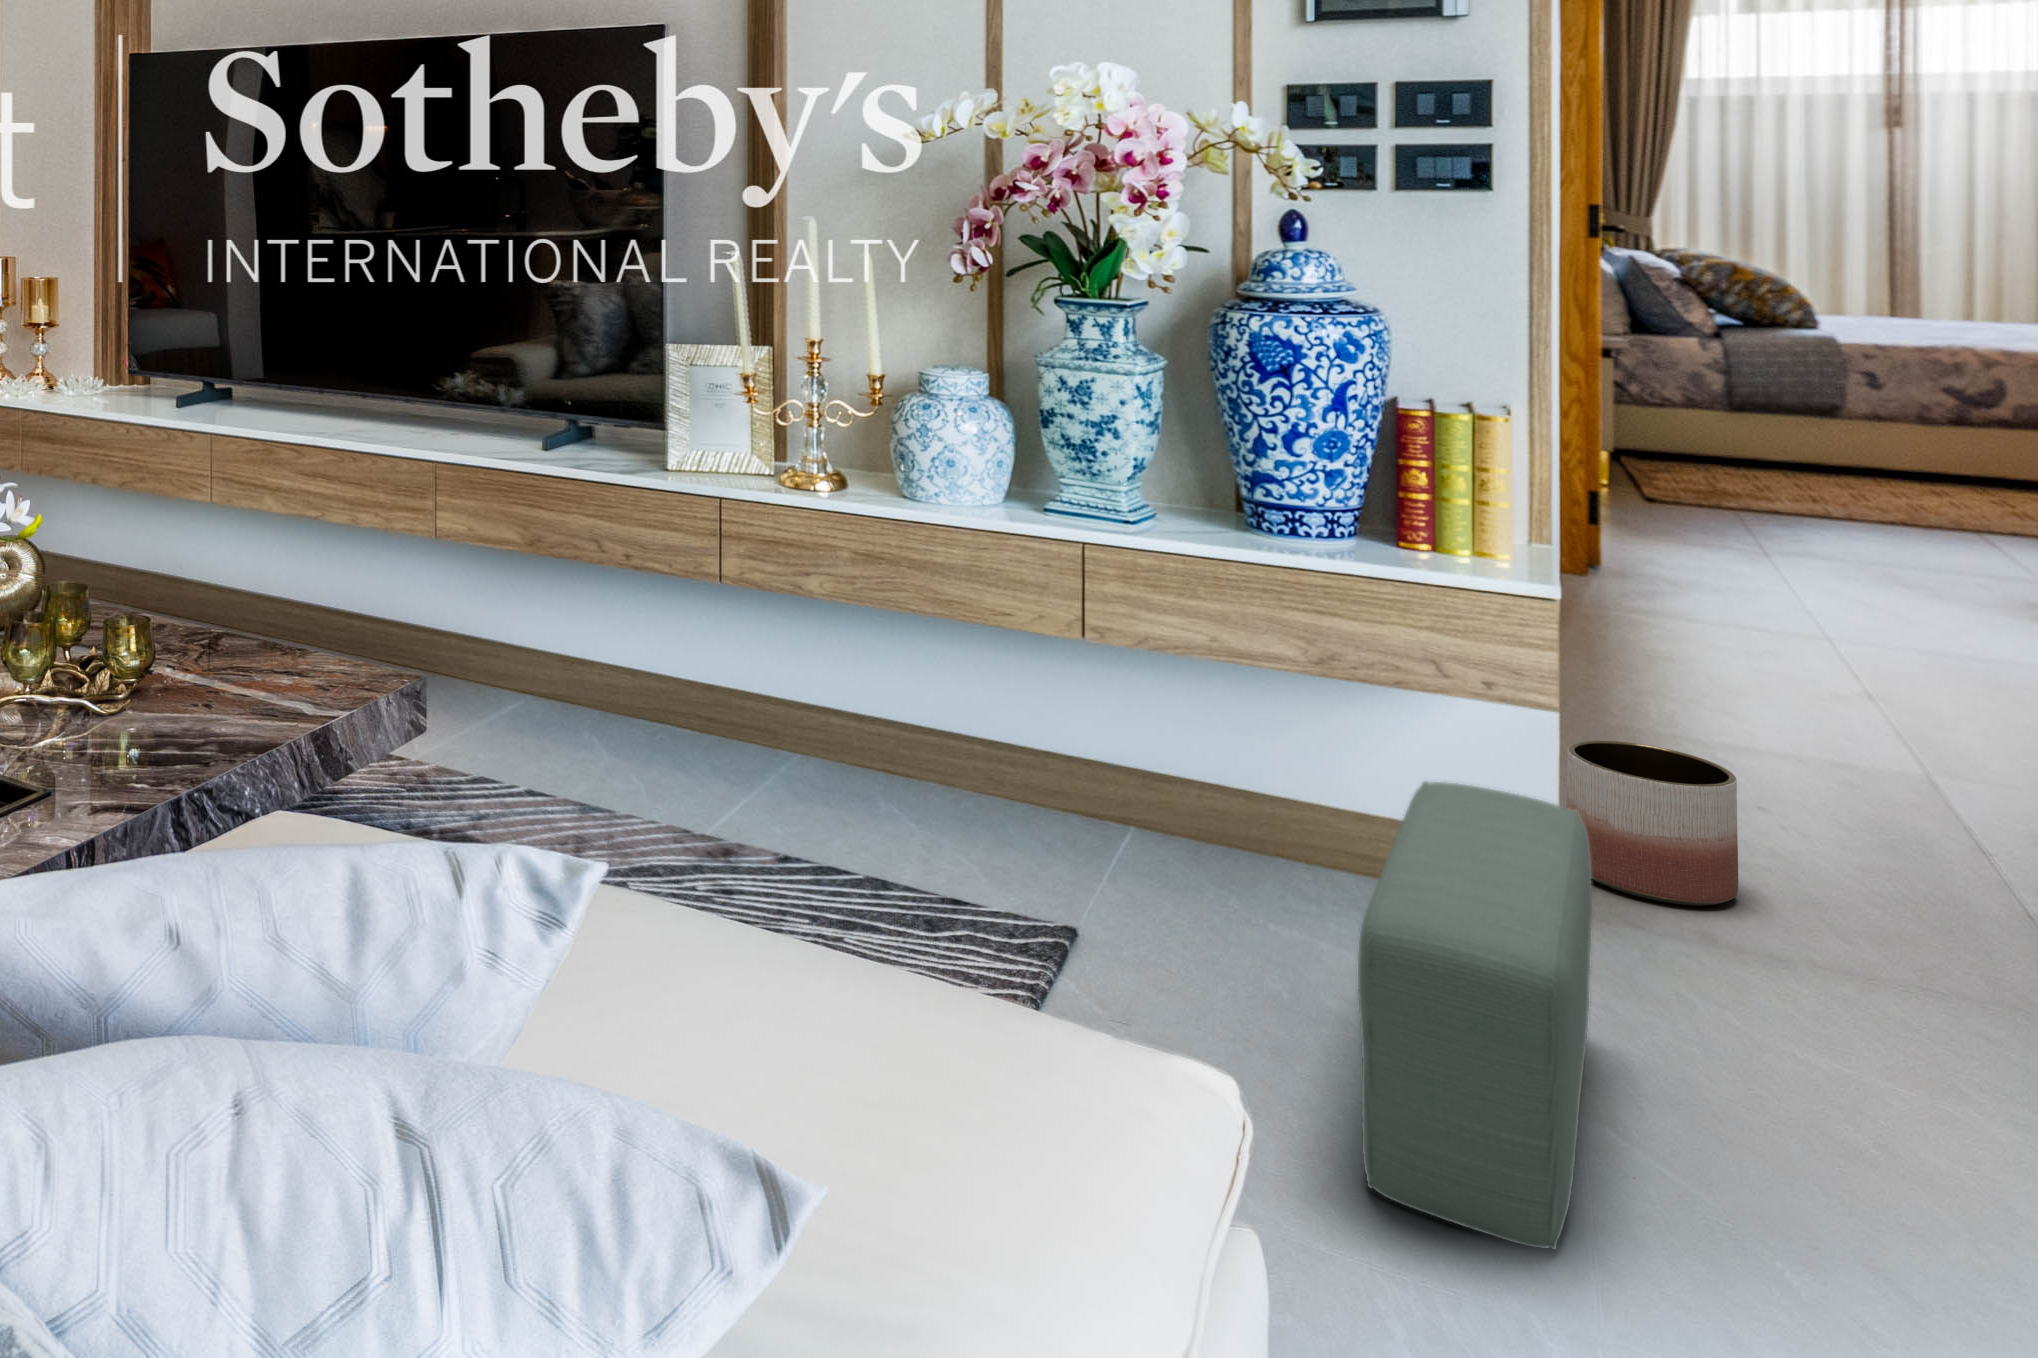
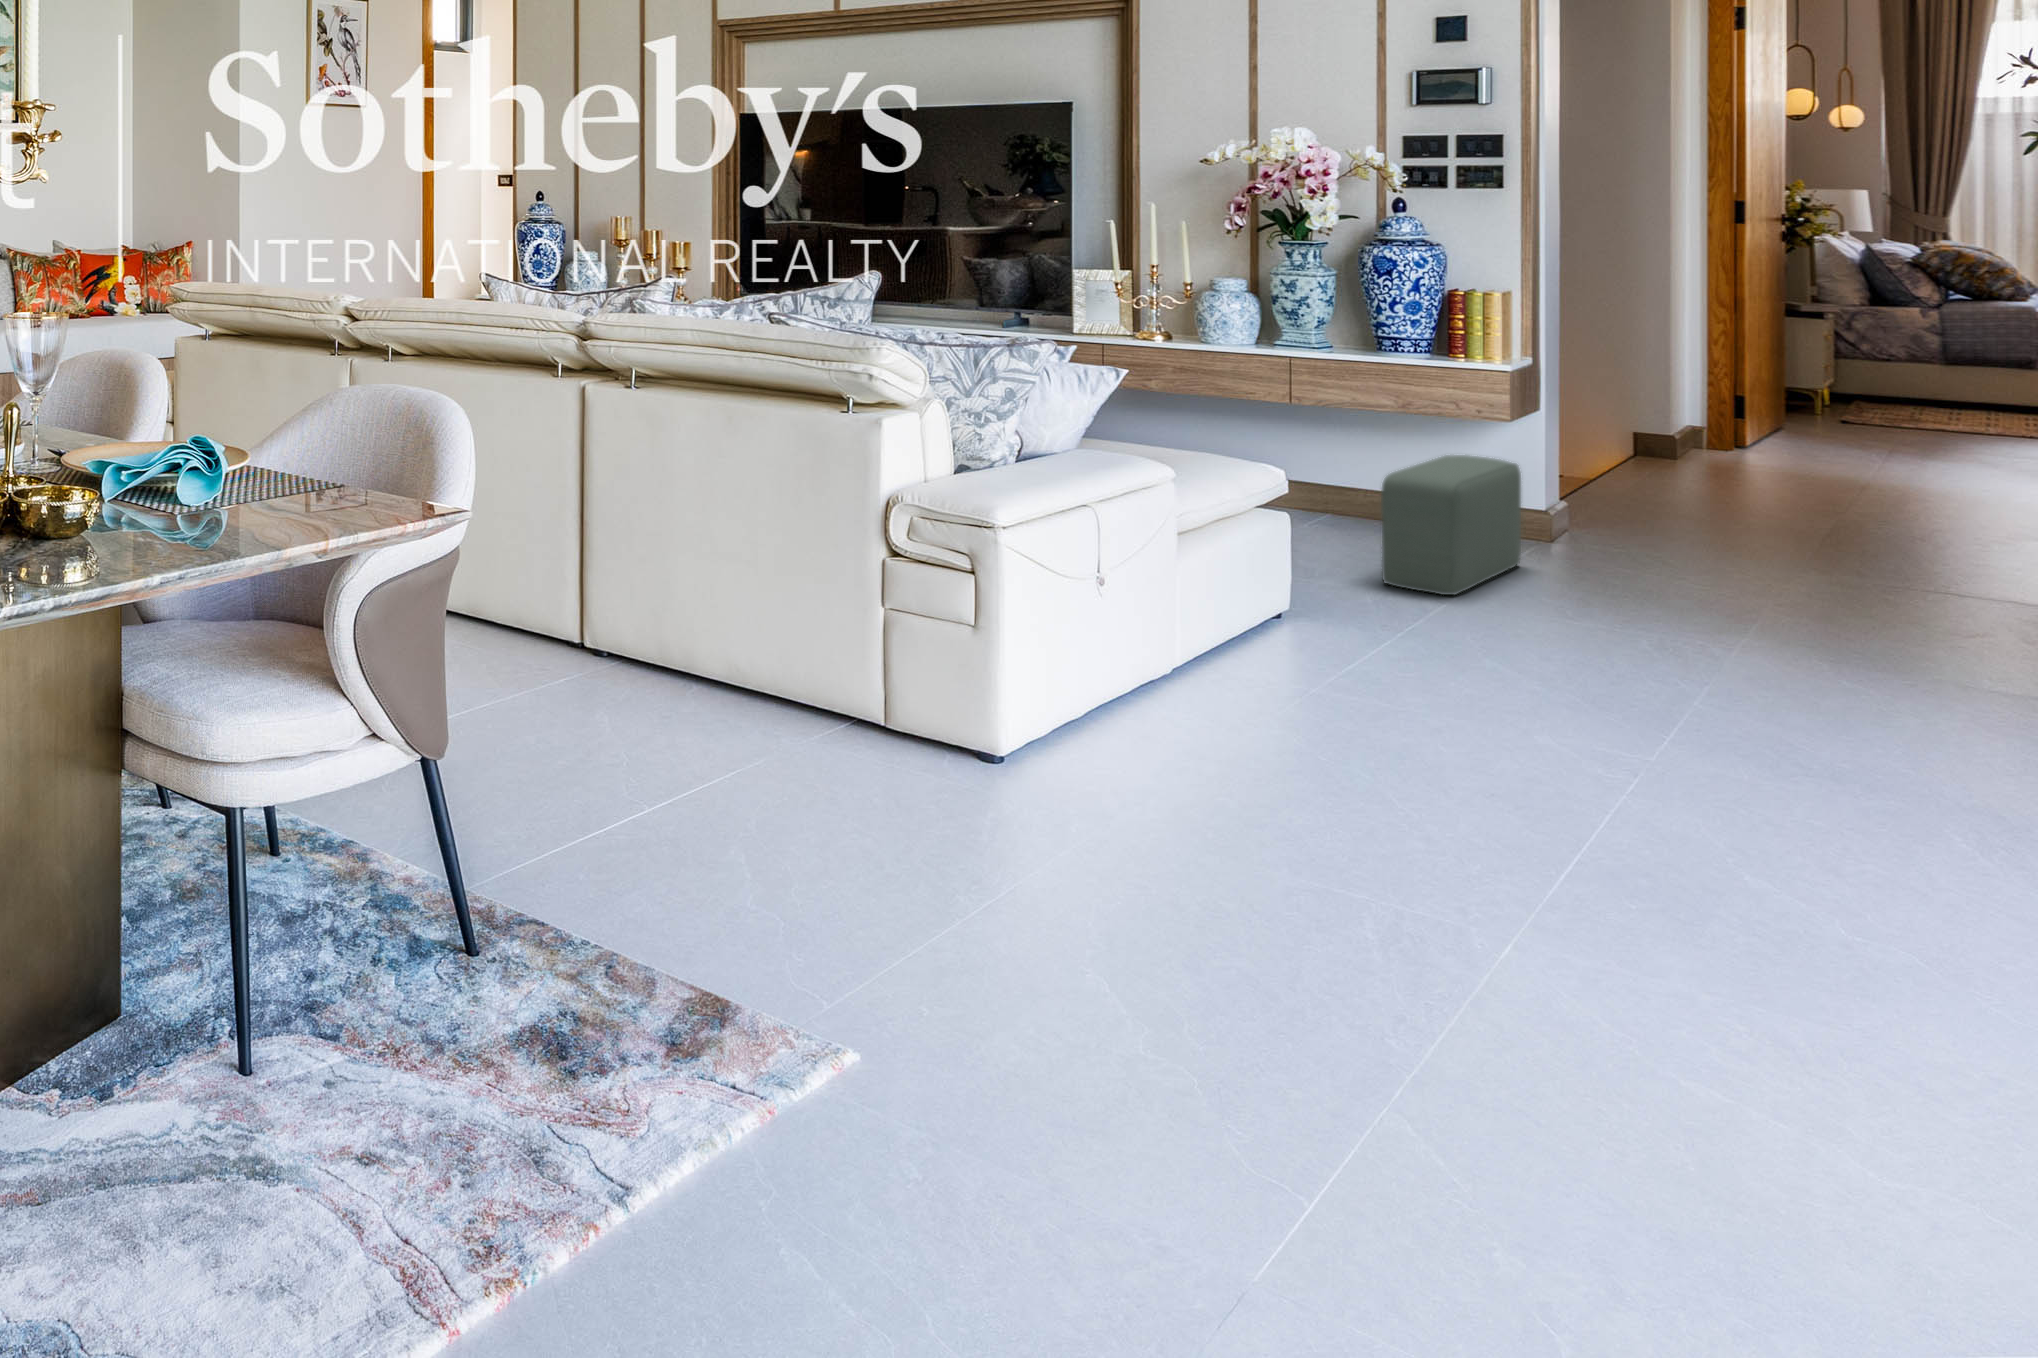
planter: present [1567,740,1738,905] -> none [1570,472,1657,545]

